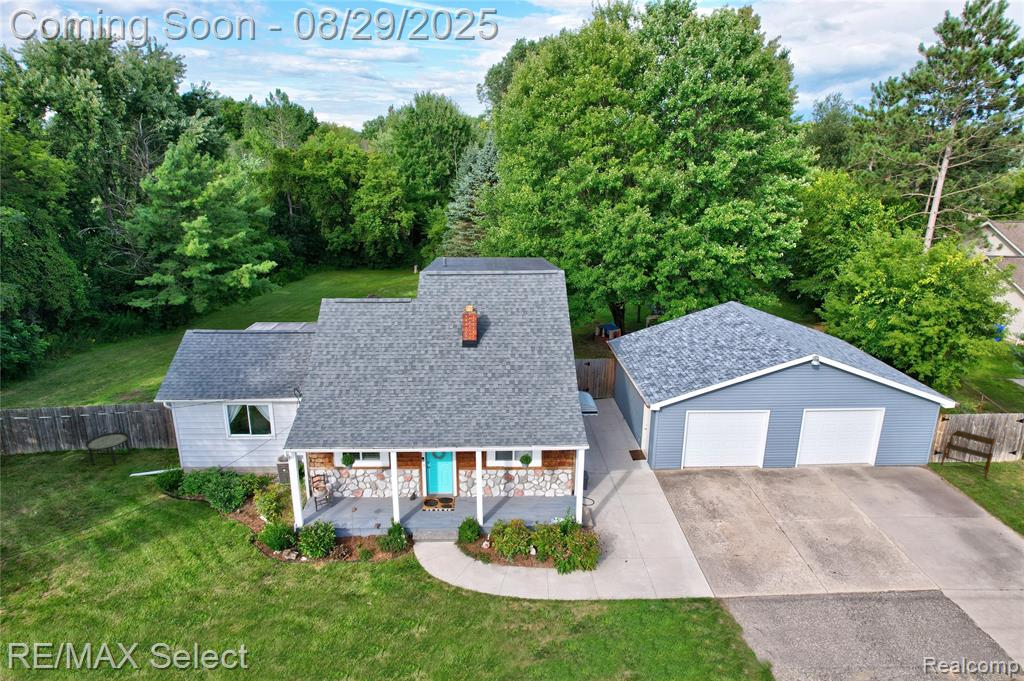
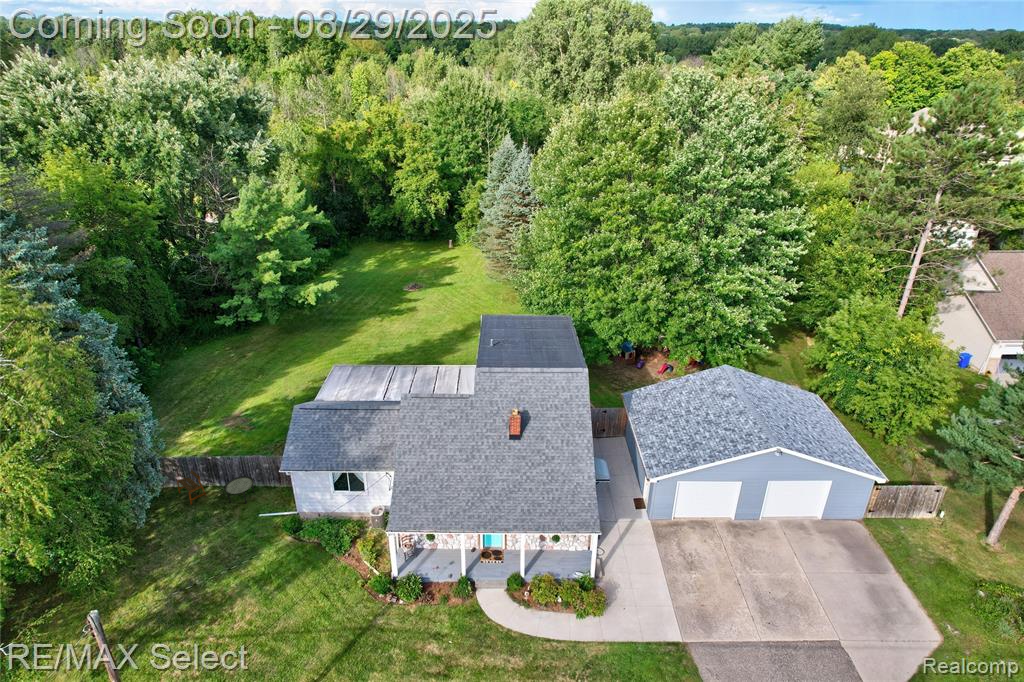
bench: present [941,430,994,478] -> present [177,469,207,504]

